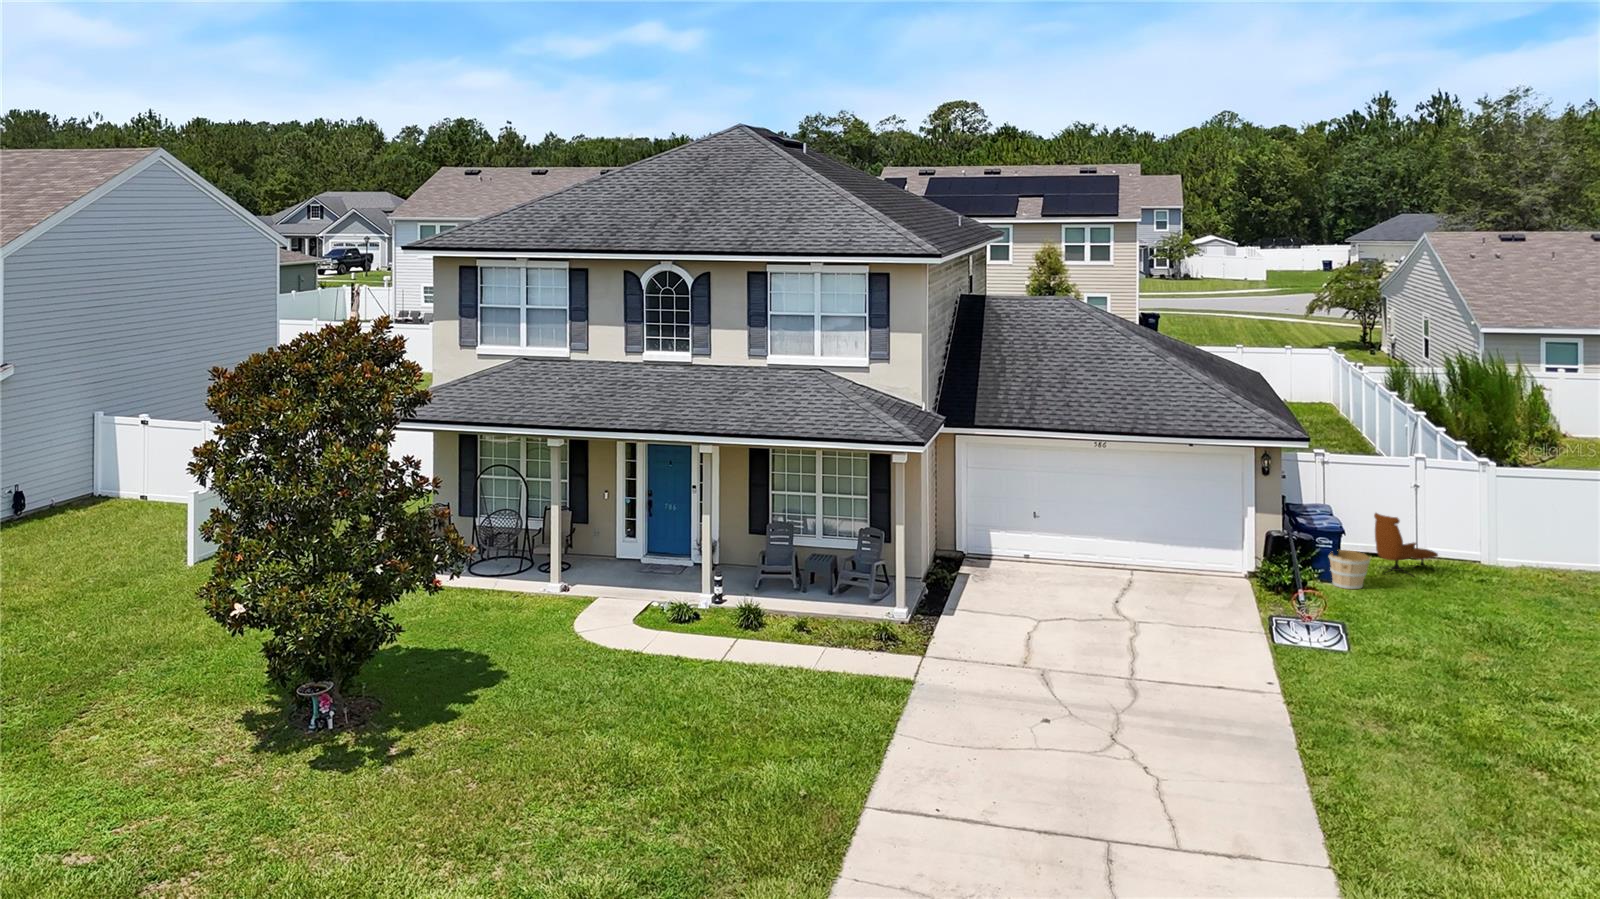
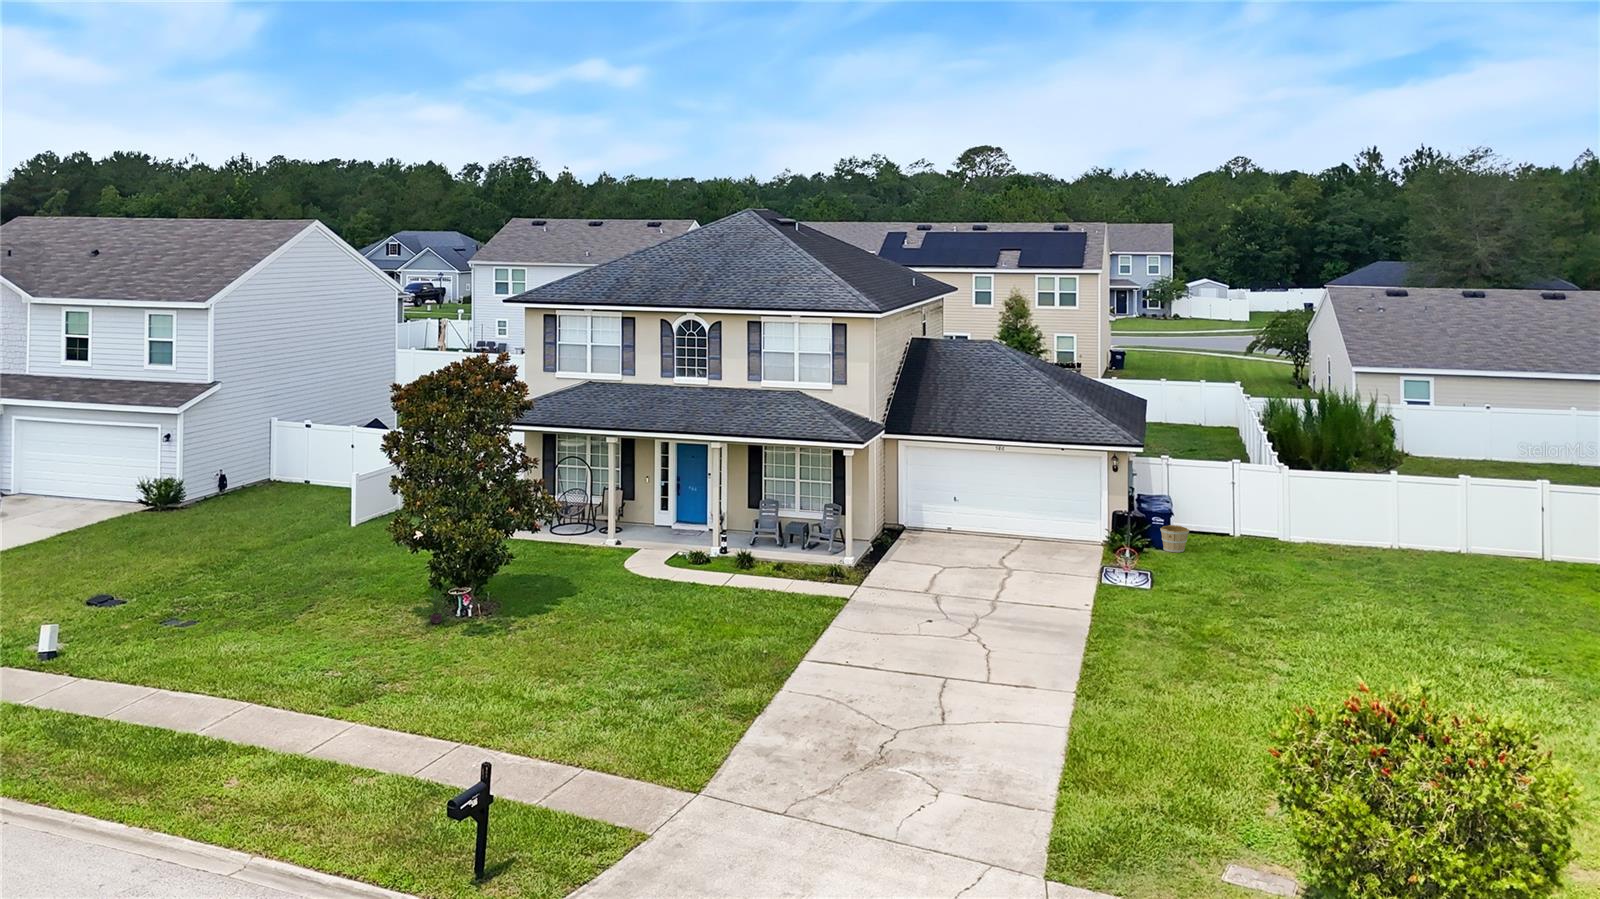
lounge chair: present [1374,513,1438,572] -> none [1198,499,1247,546]
decorative plant: none [241,694,302,750] -> present [428,591,442,624]

